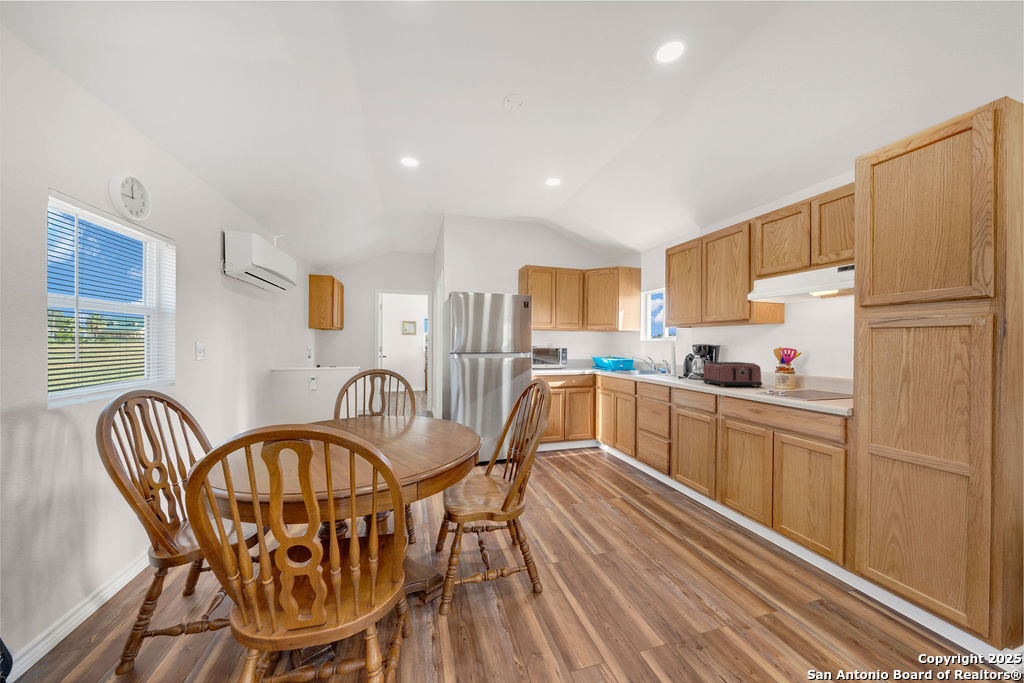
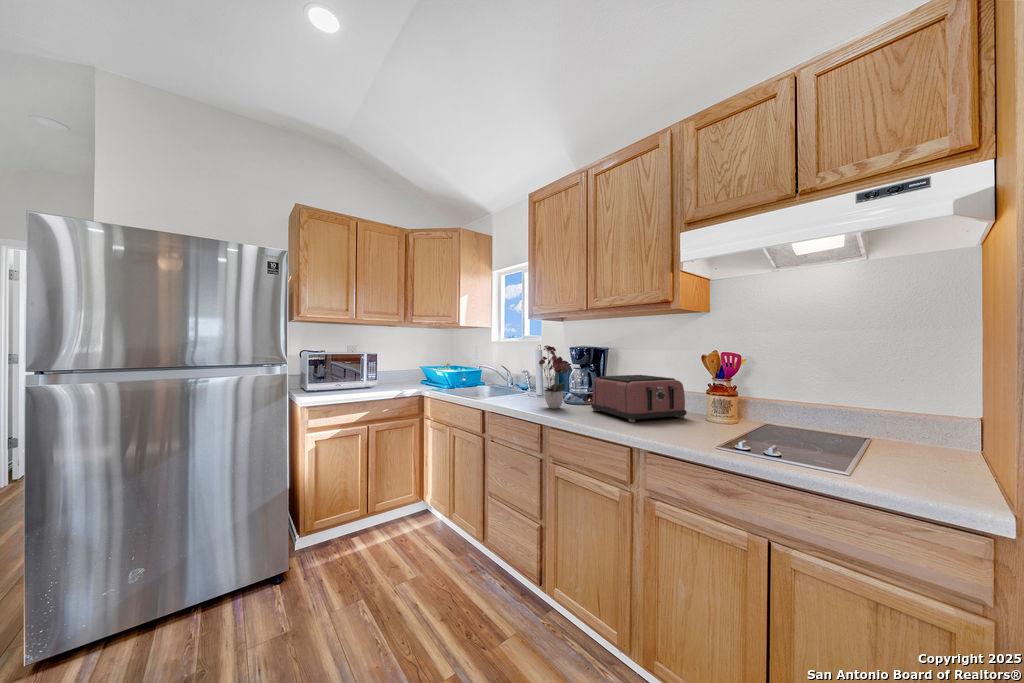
flower arrangement: none [668,342,691,381] -> present [539,345,570,409]

